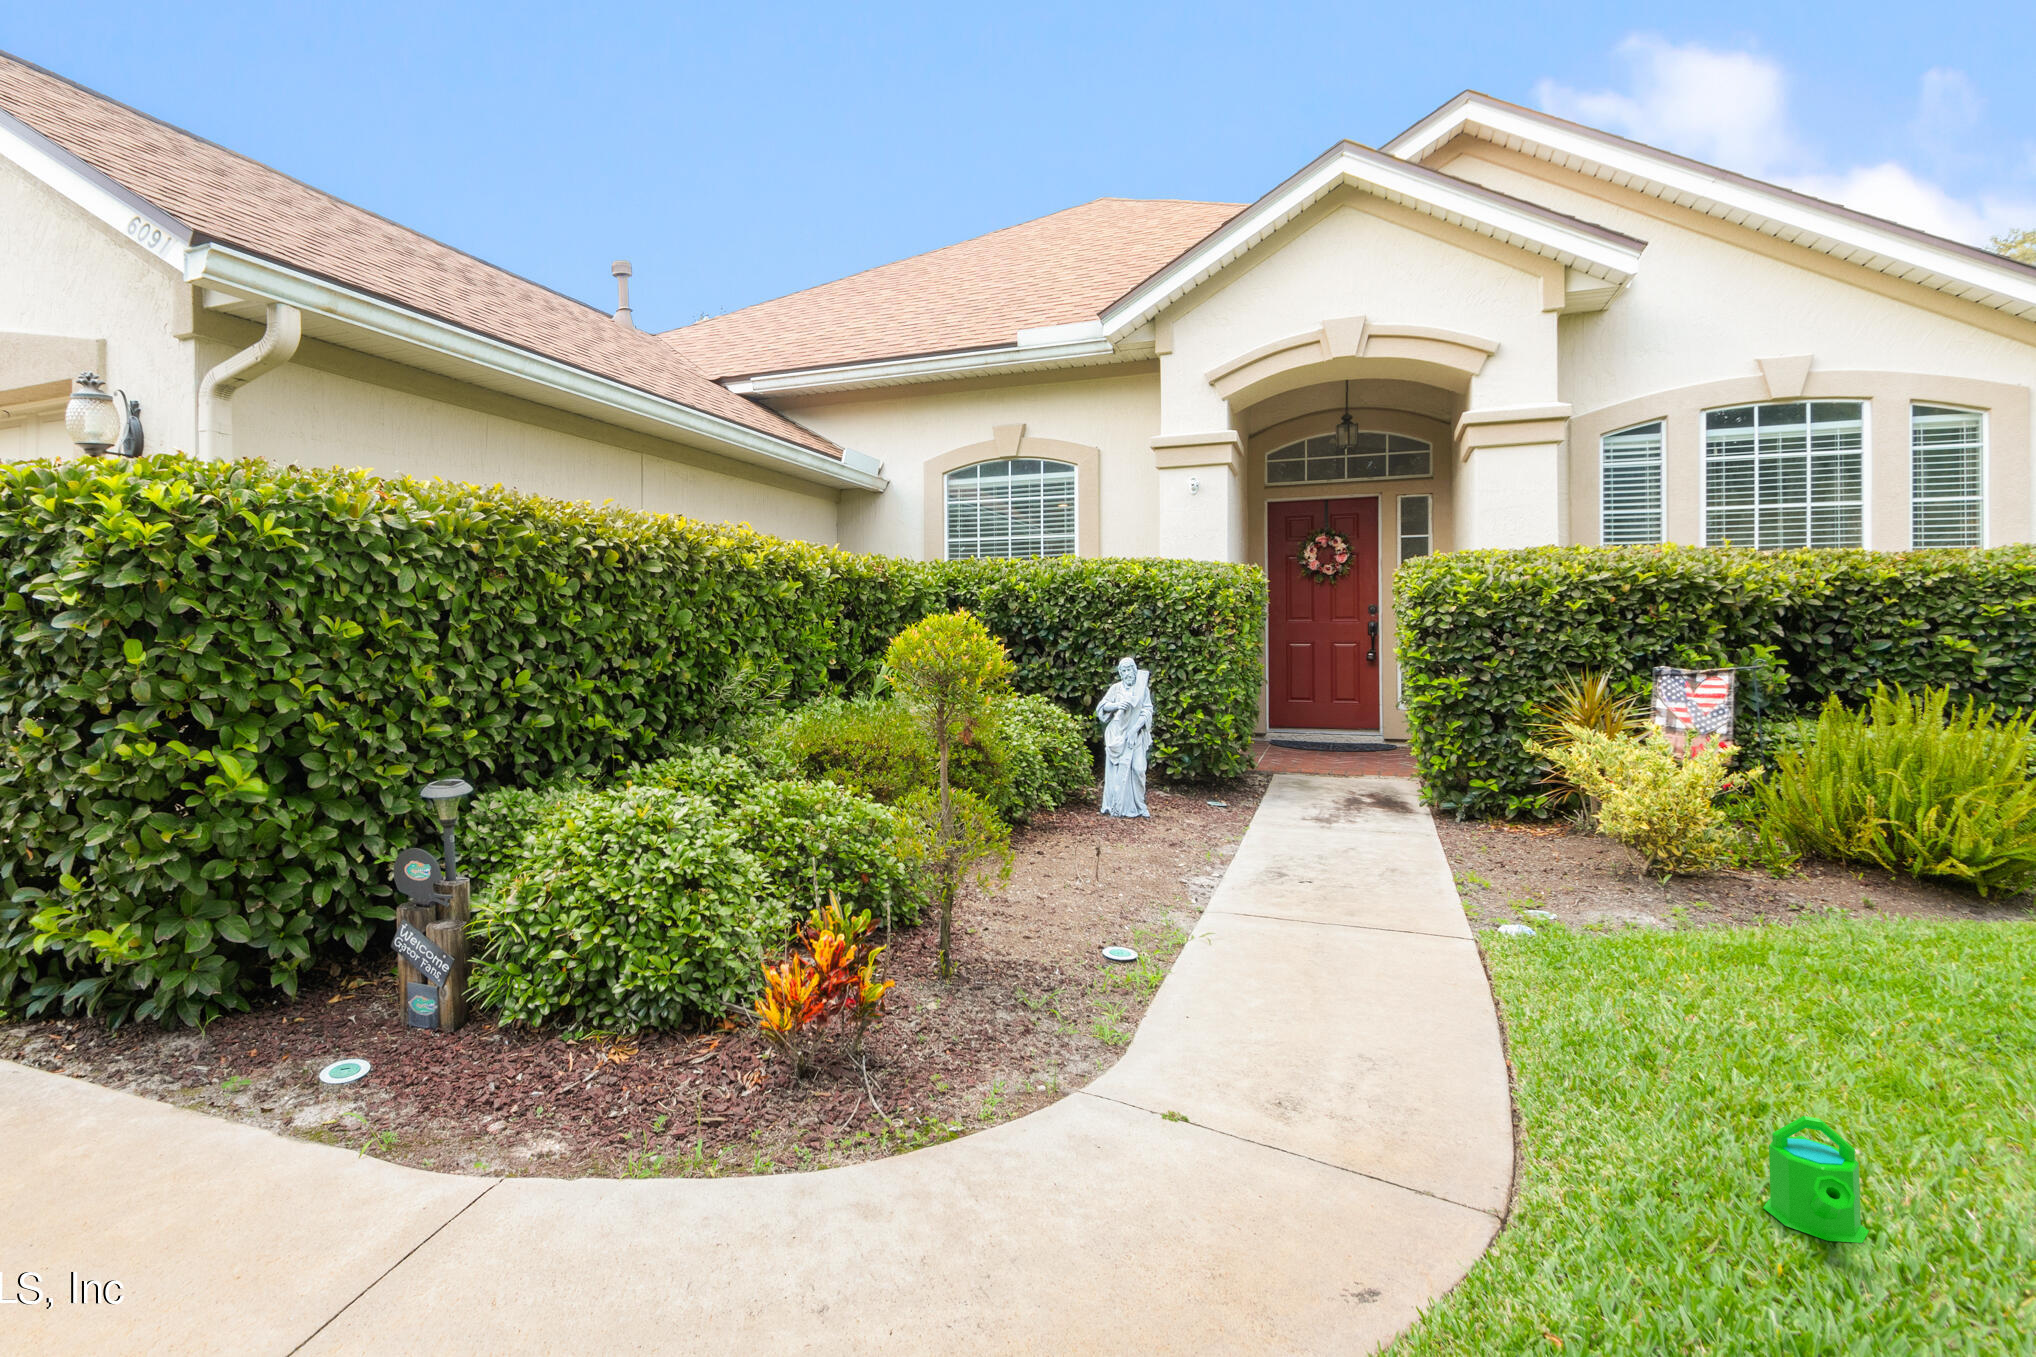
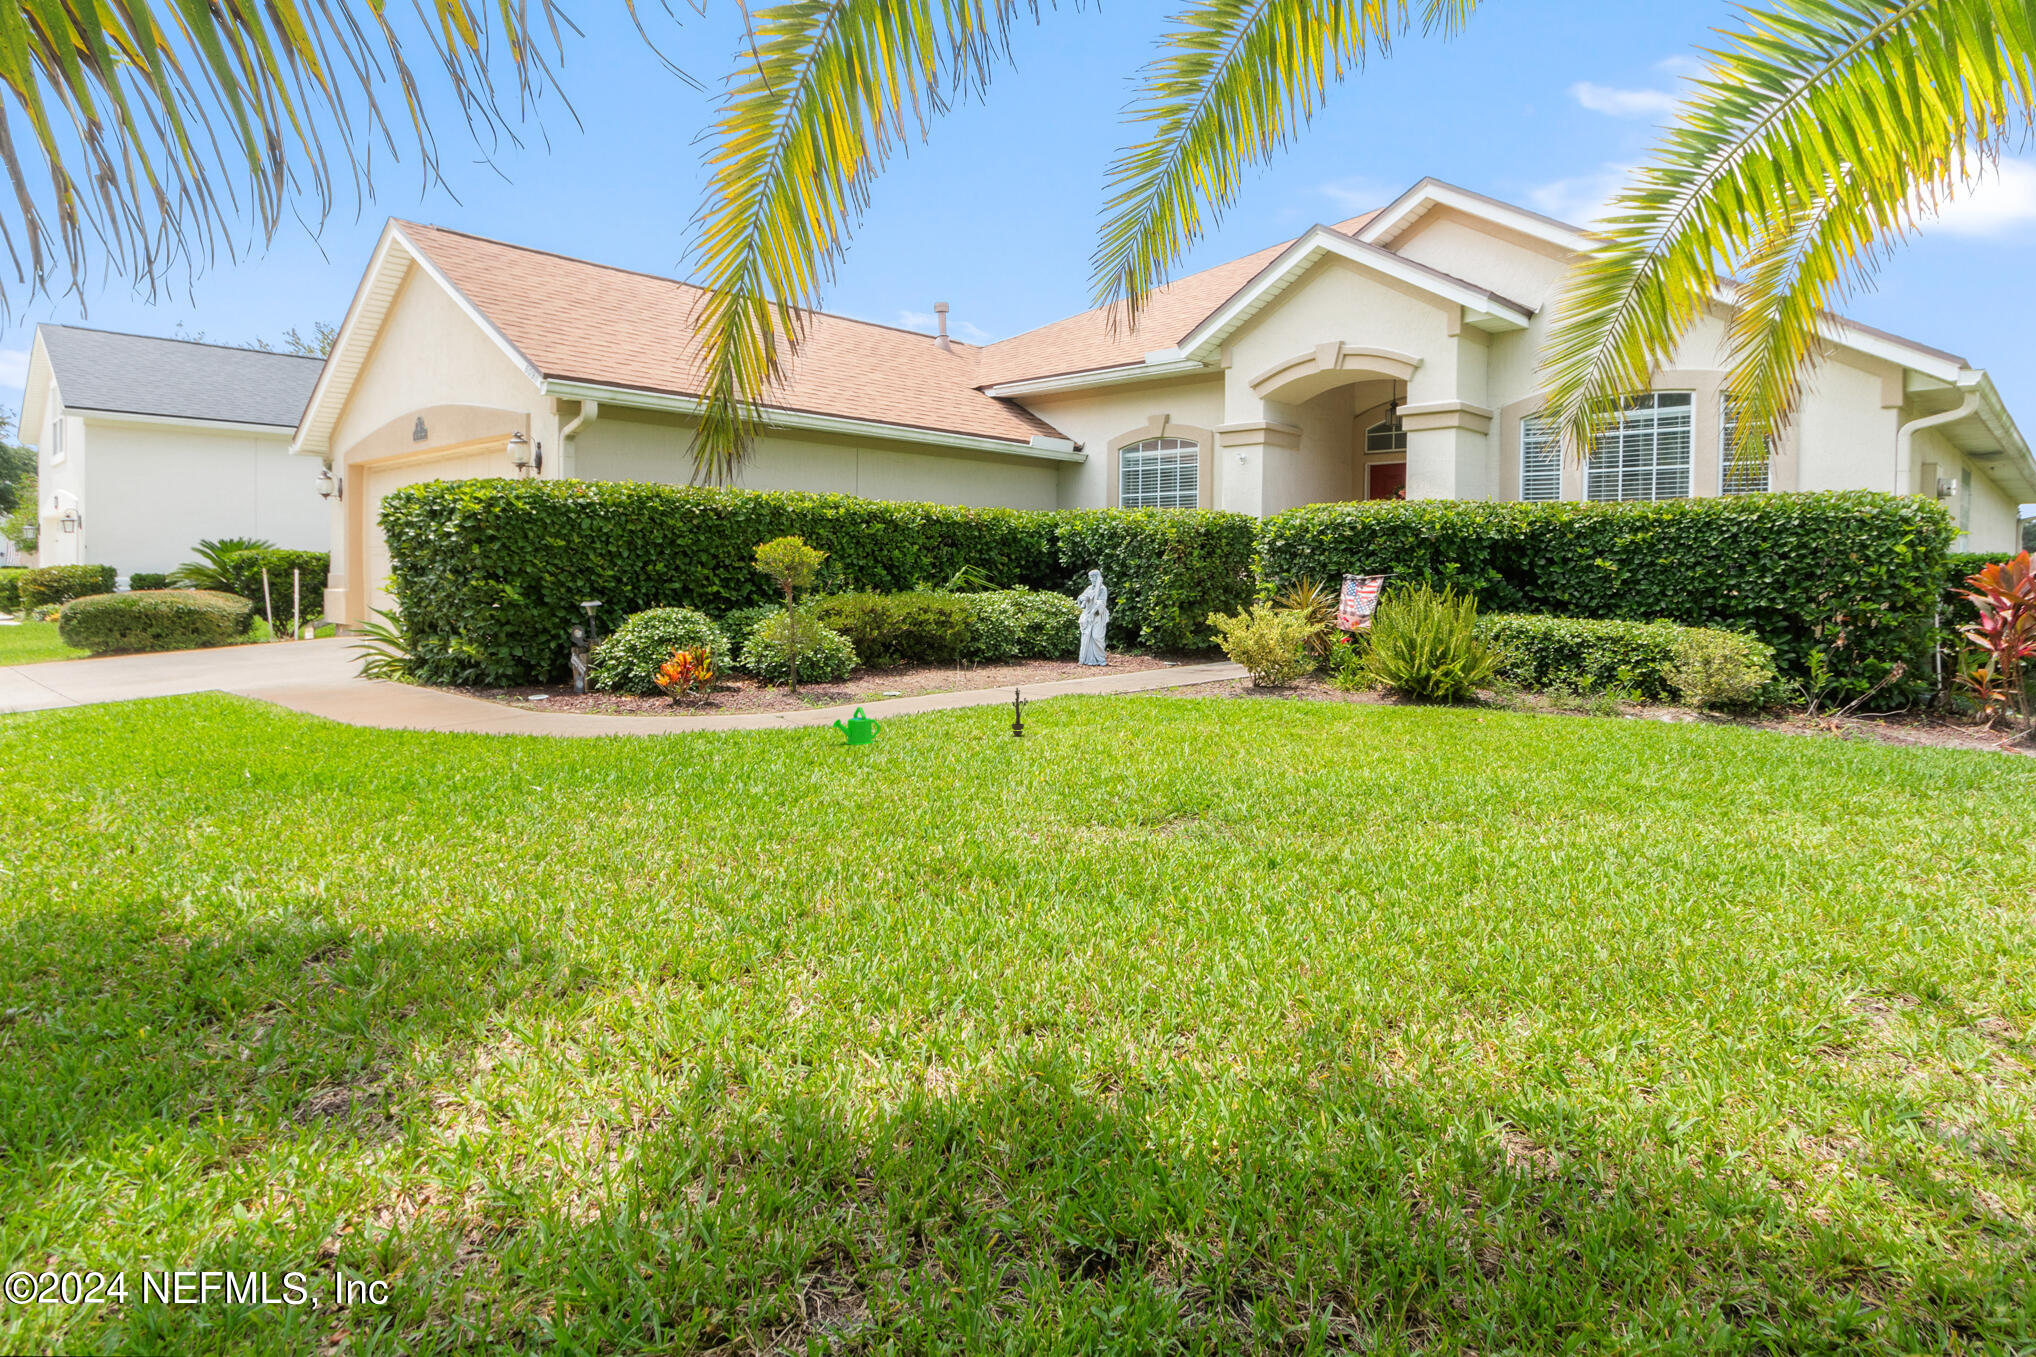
decorative plant: none [1853,975,1970,1092] -> present [1011,688,1028,736]

